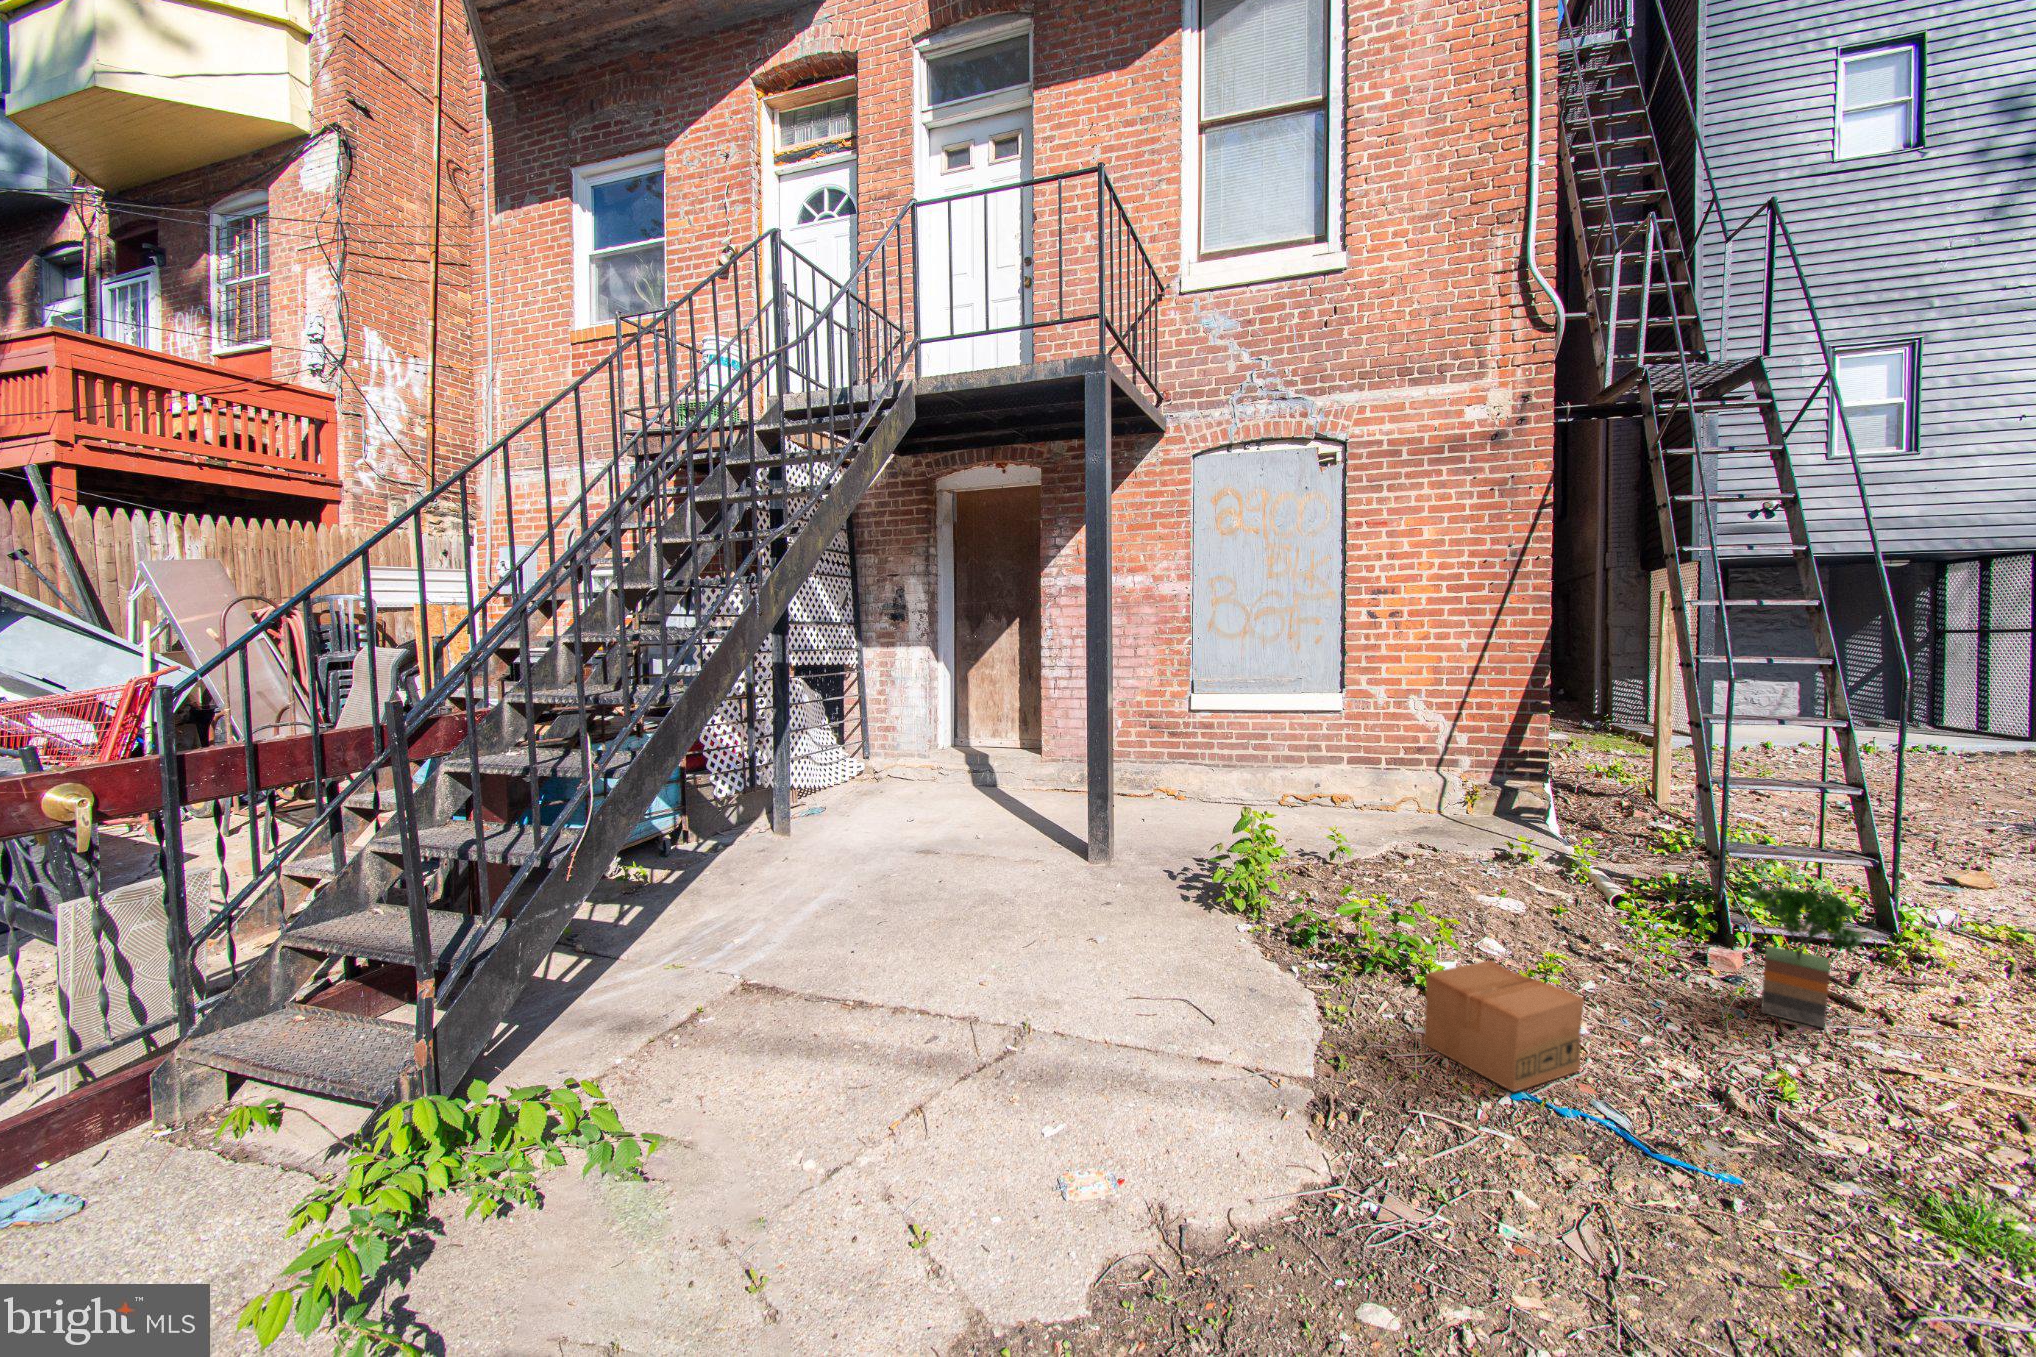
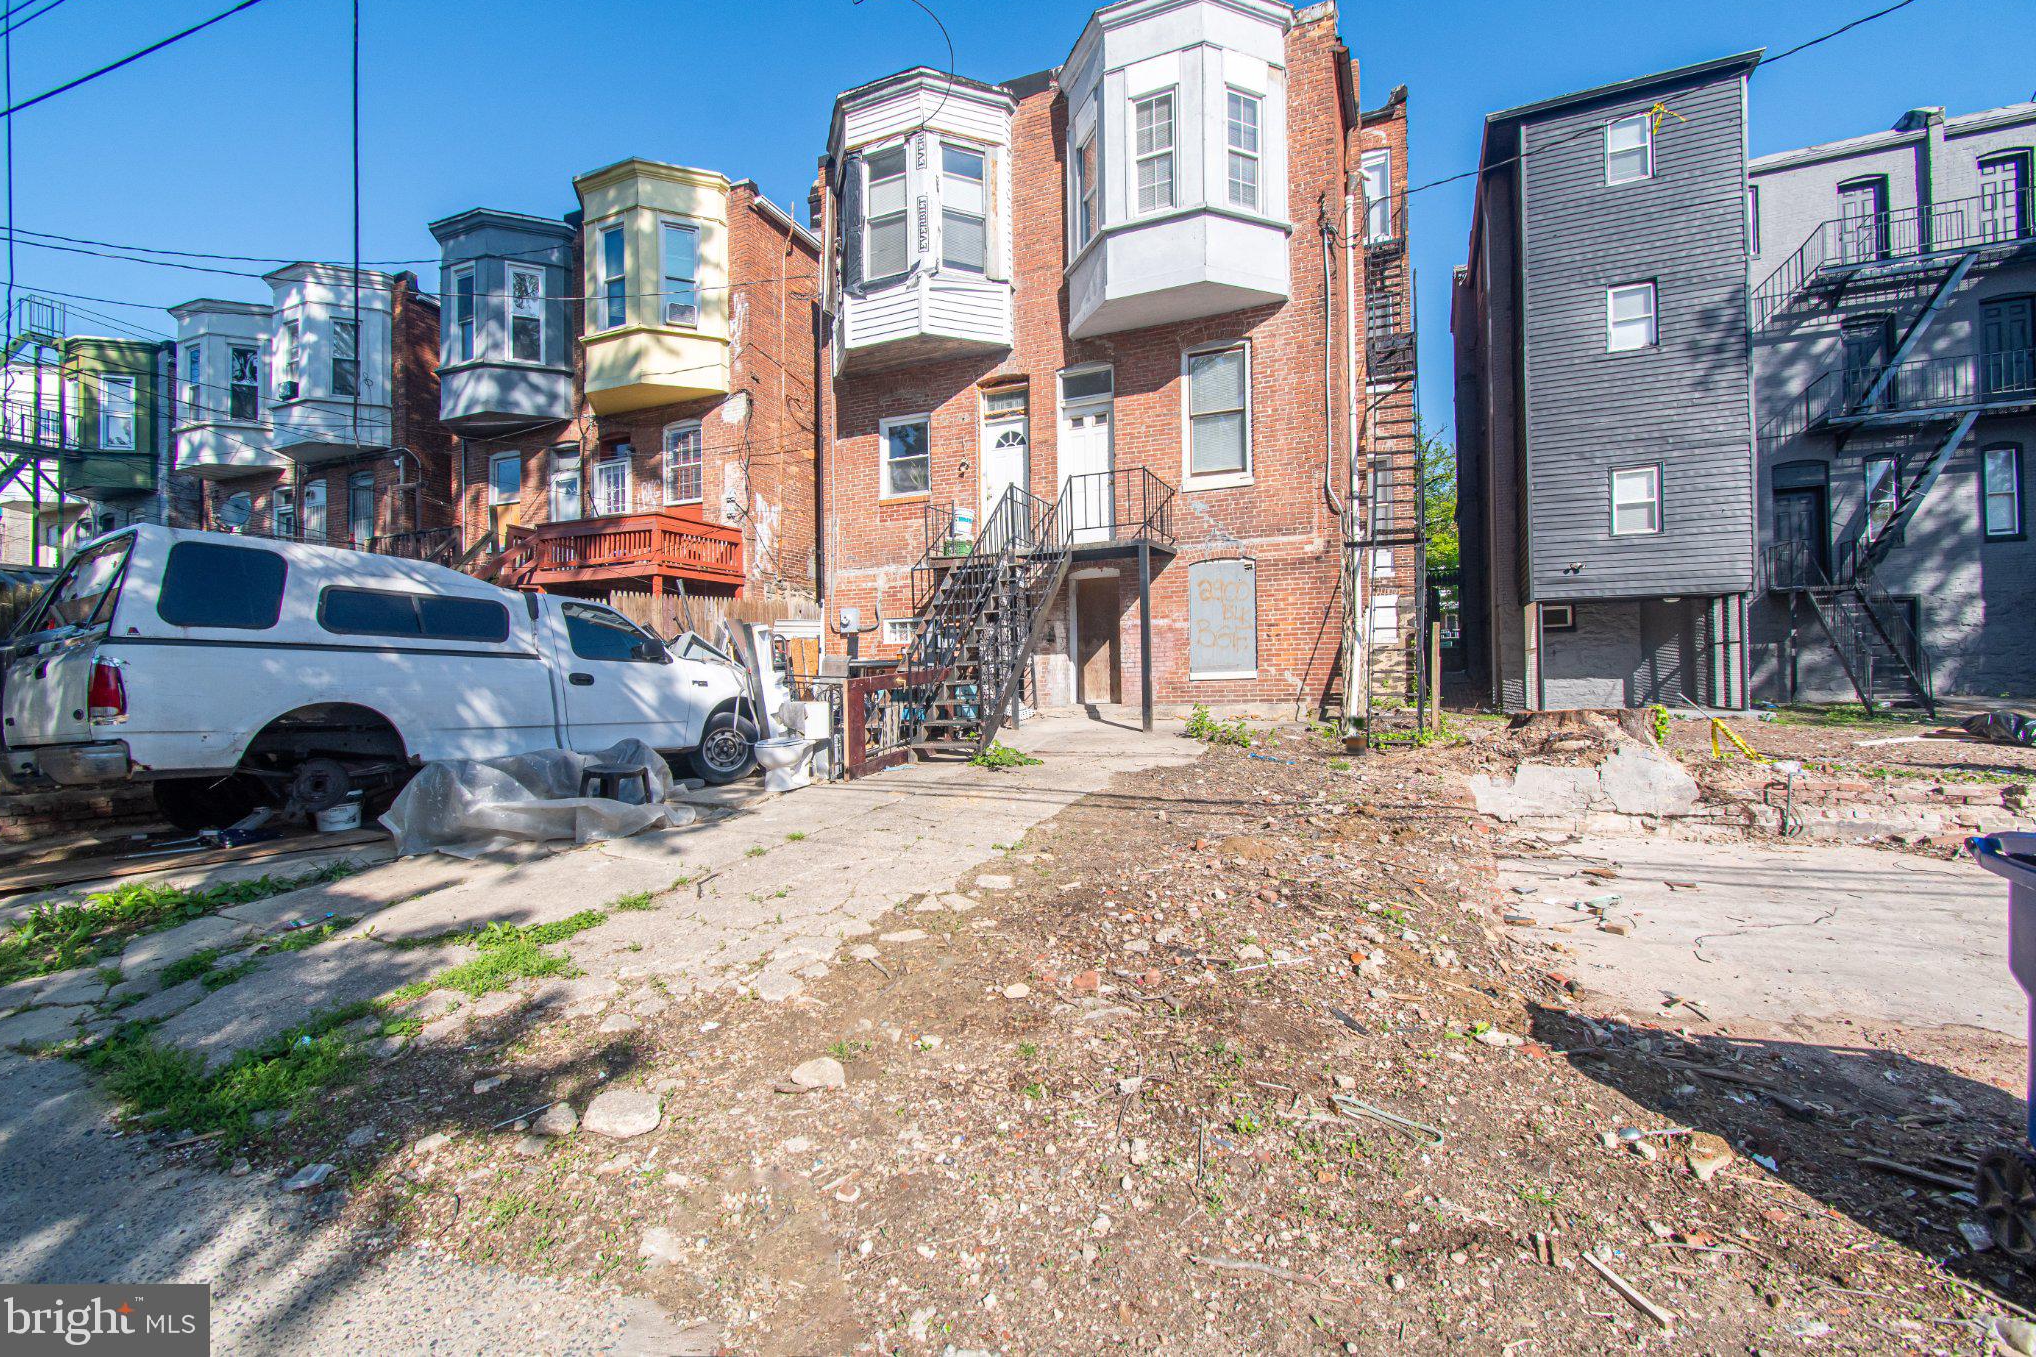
cardboard box: present [1423,961,1584,1092] -> none [1233,735,1273,760]

